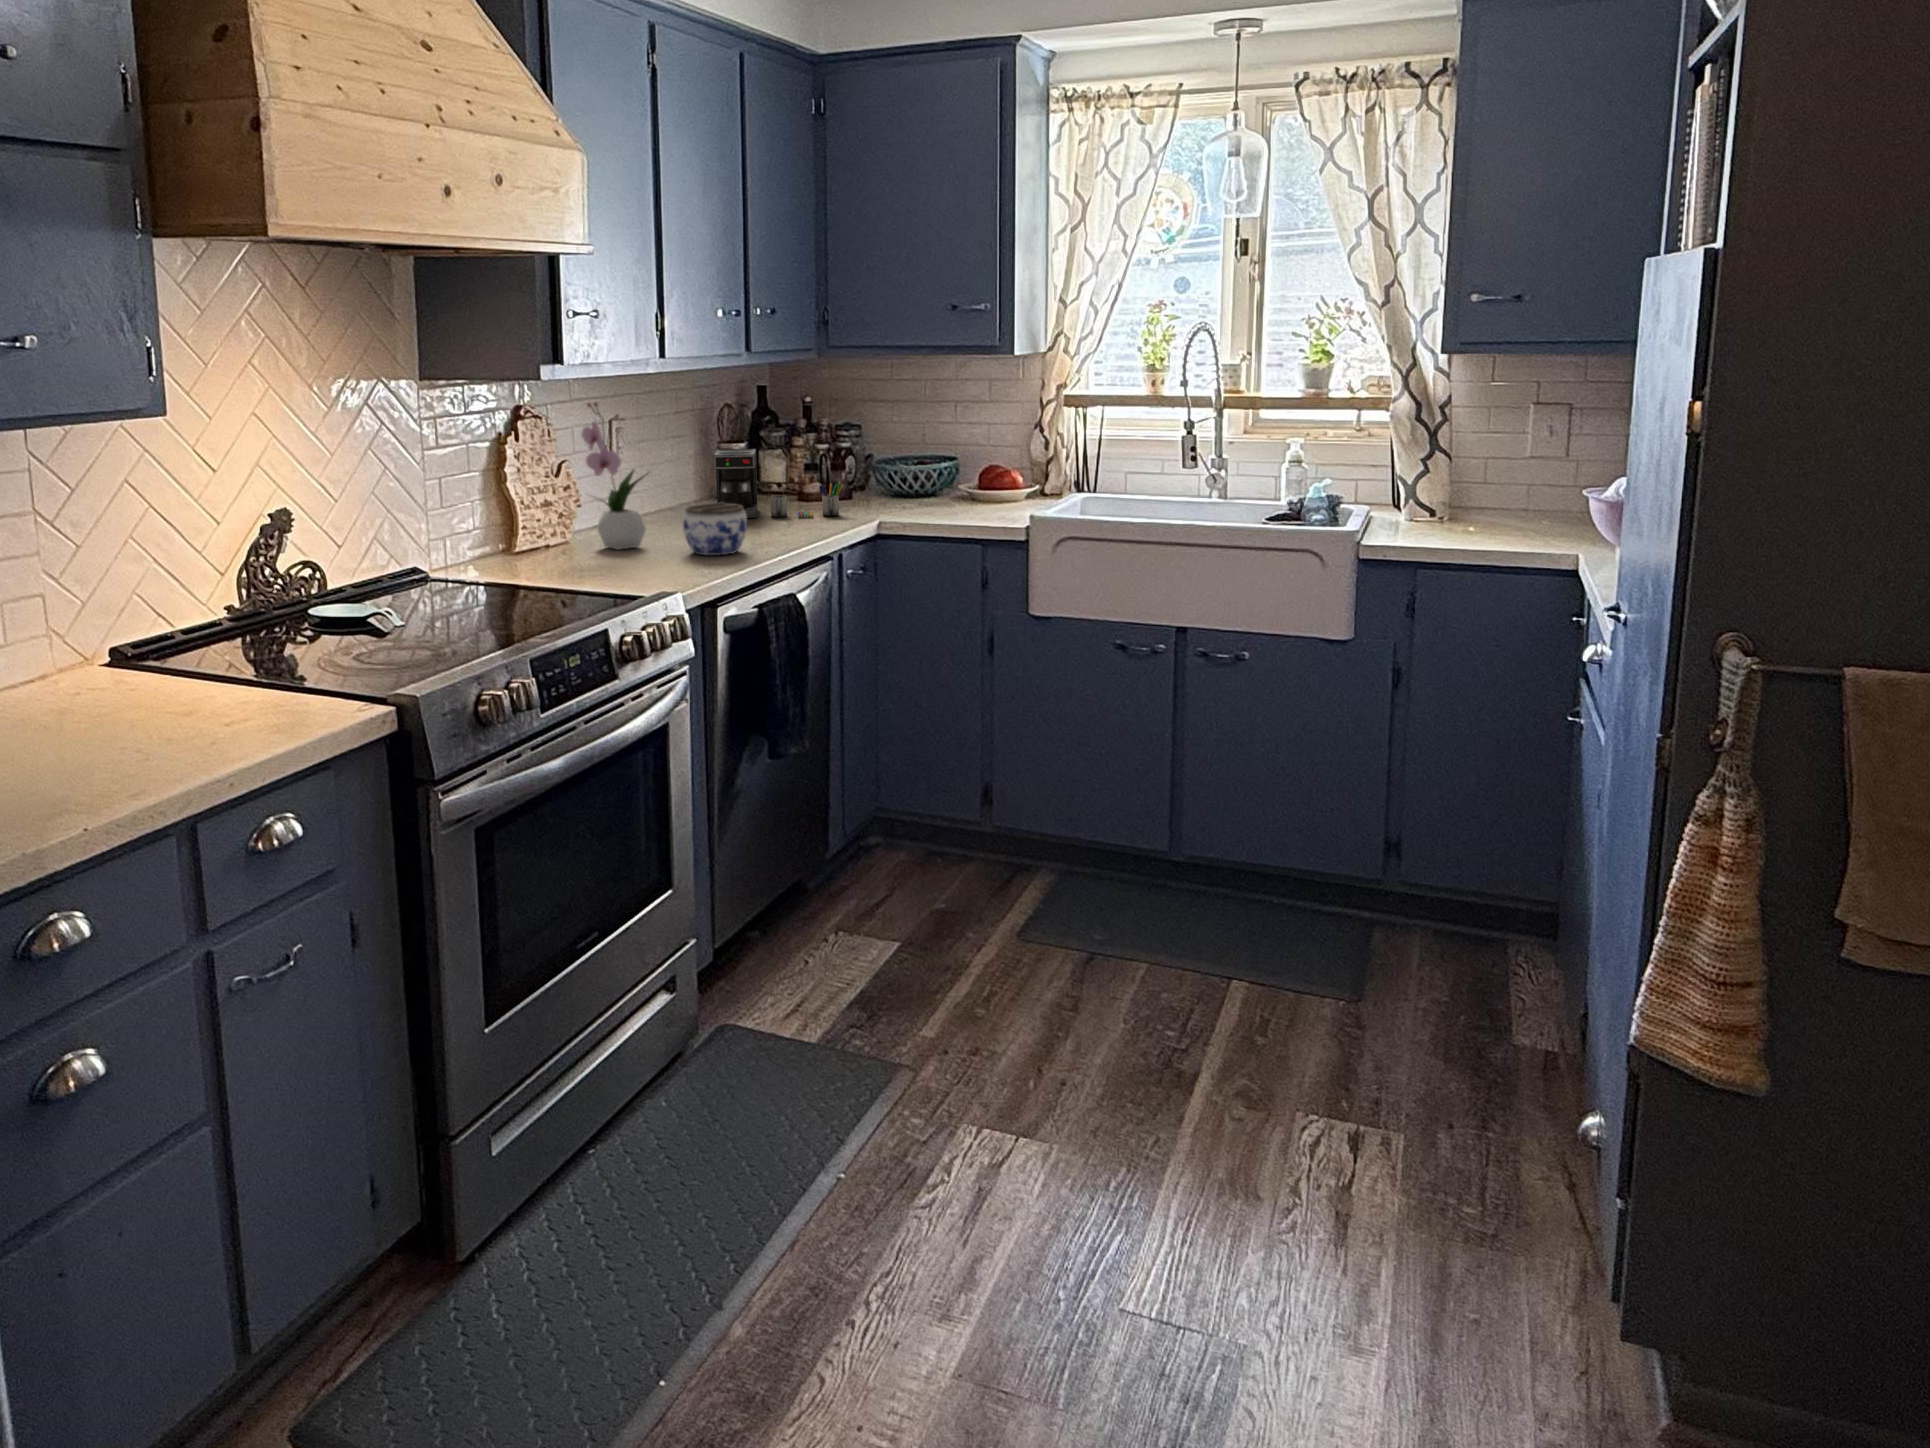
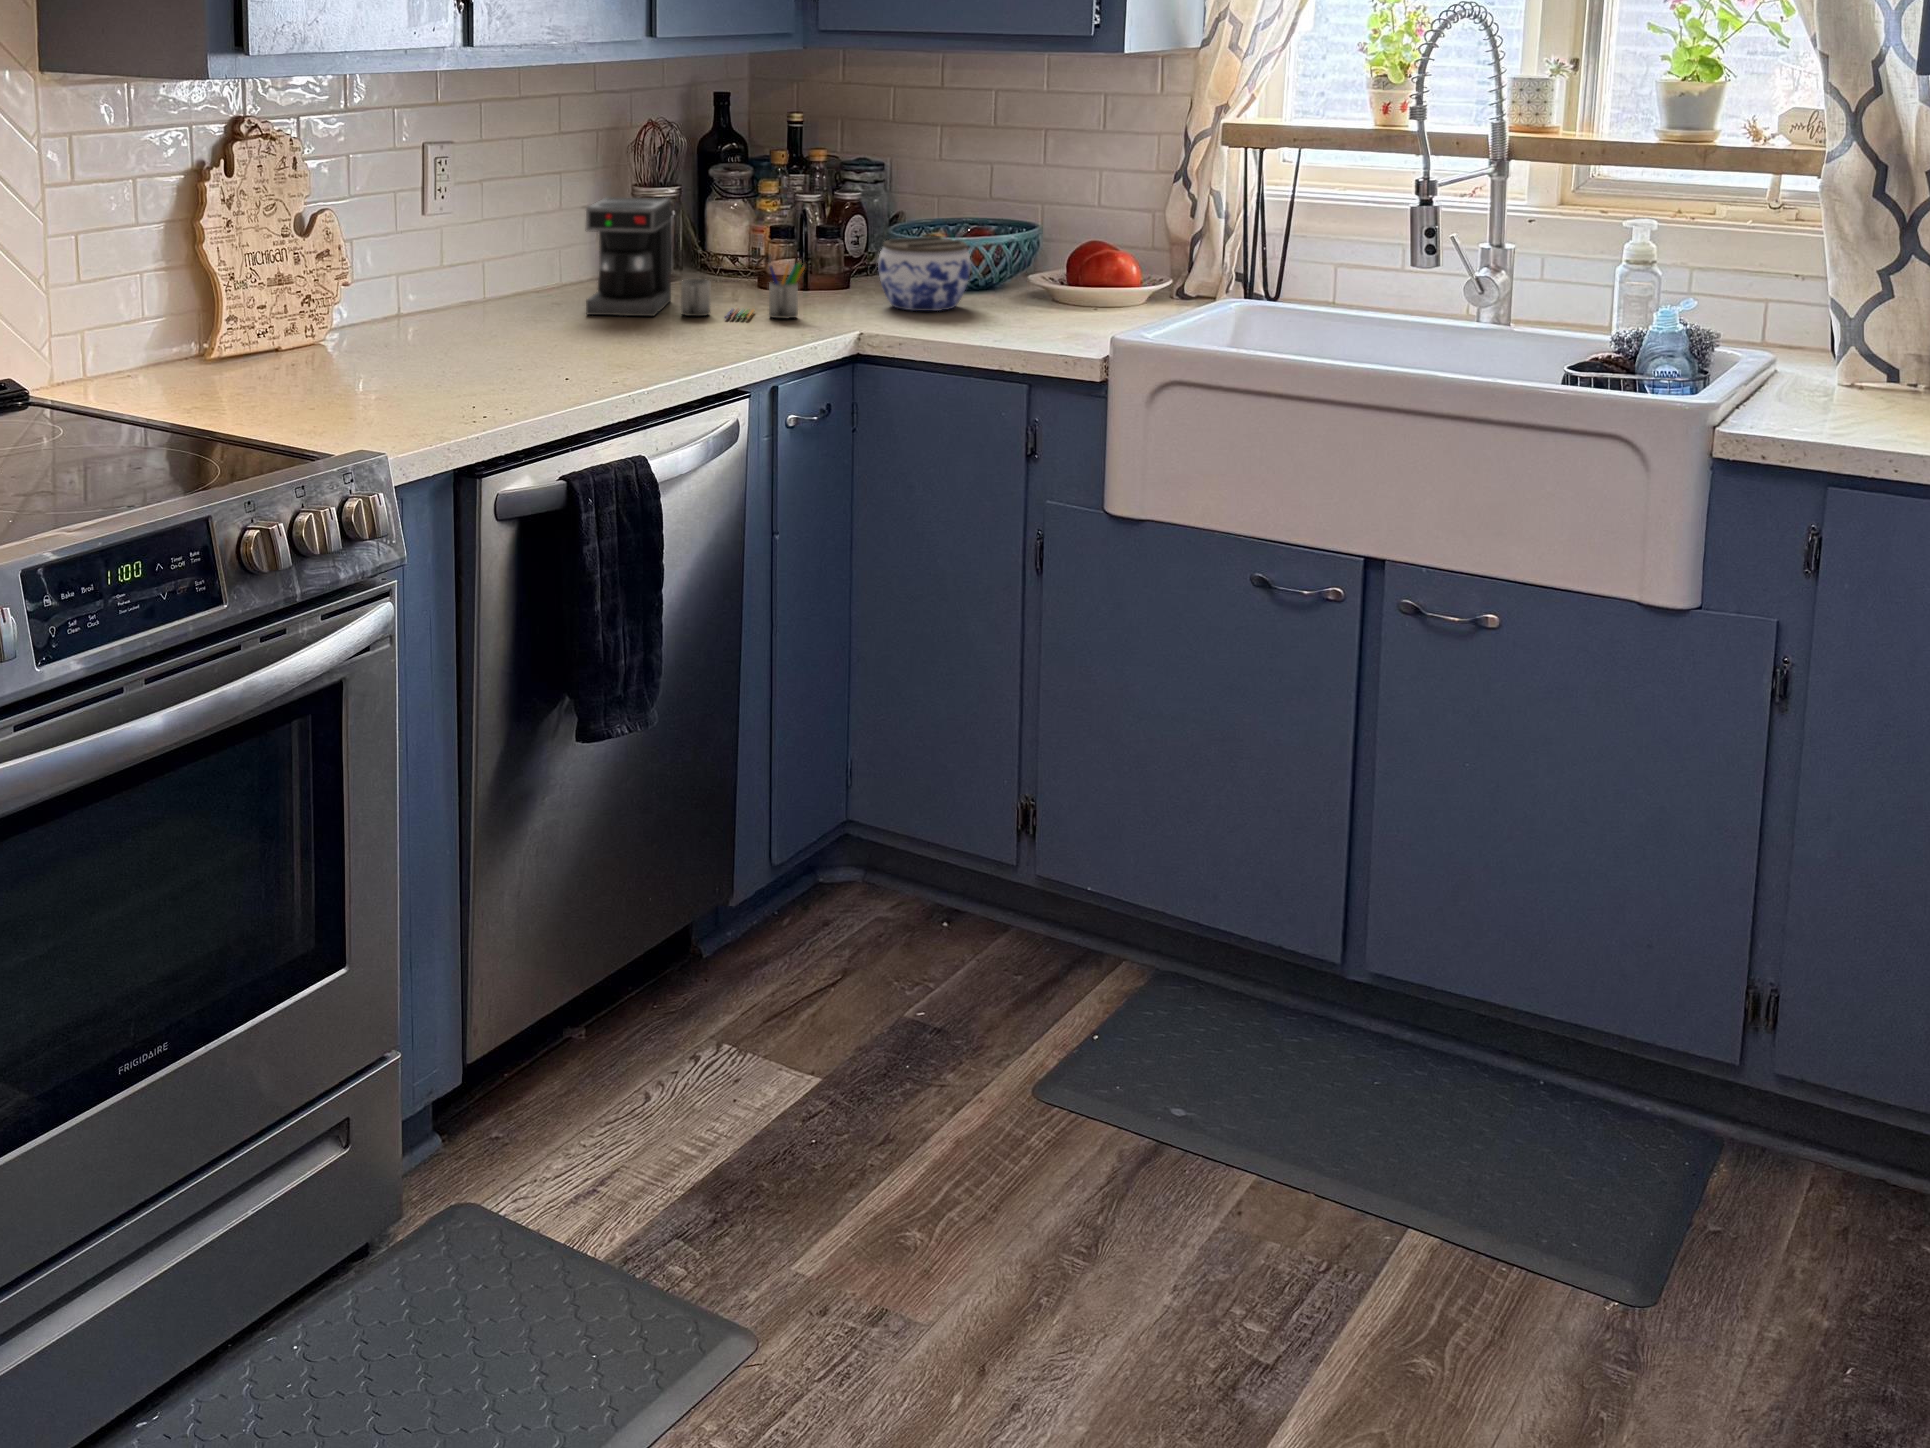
flower arrangement: present [582,402,647,550] -> none [321,113,434,365]
jar: present [683,503,747,555] -> present [878,236,971,311]

